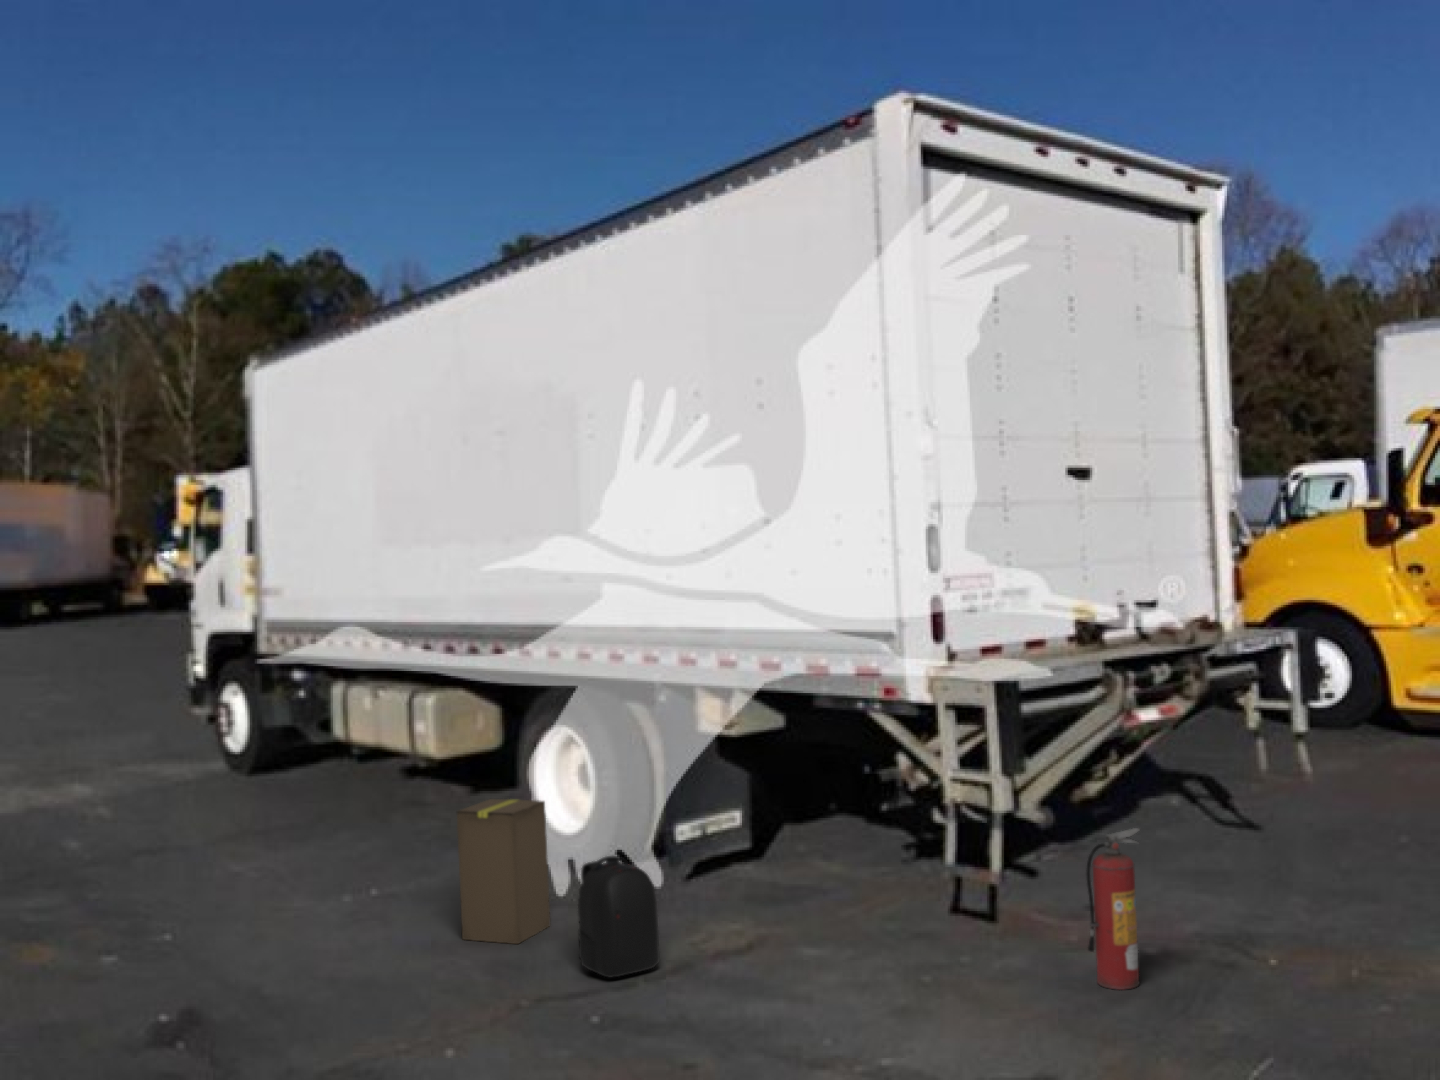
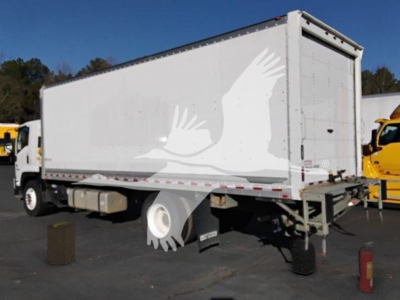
cardboard box: present [457,799,550,944] -> present [47,222,75,265]
backpack: present [578,856,660,977] -> present [290,238,316,275]

